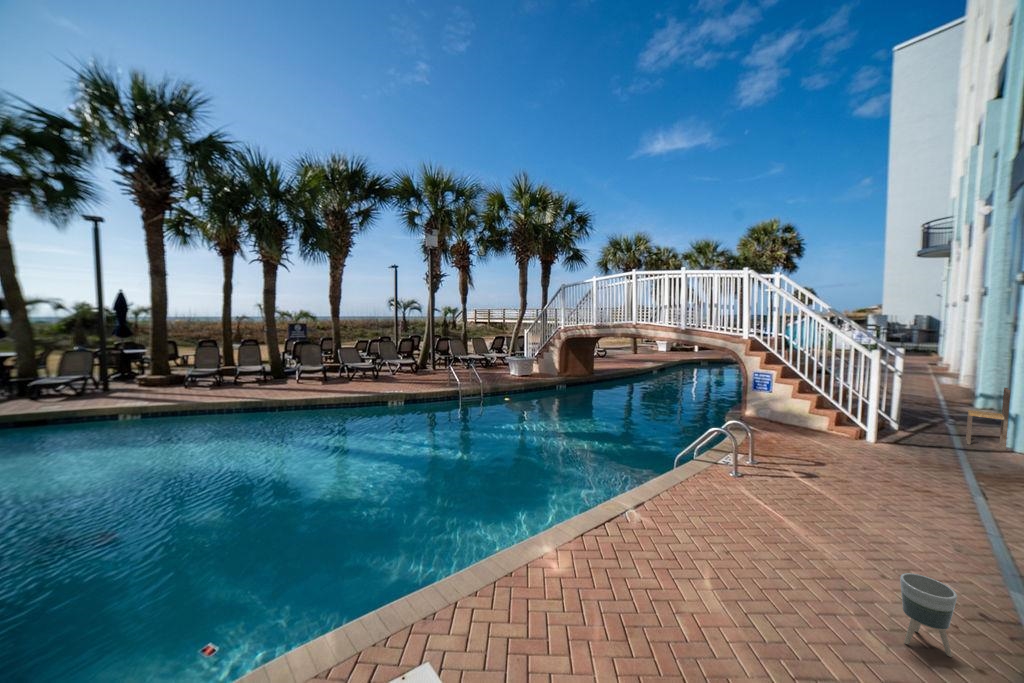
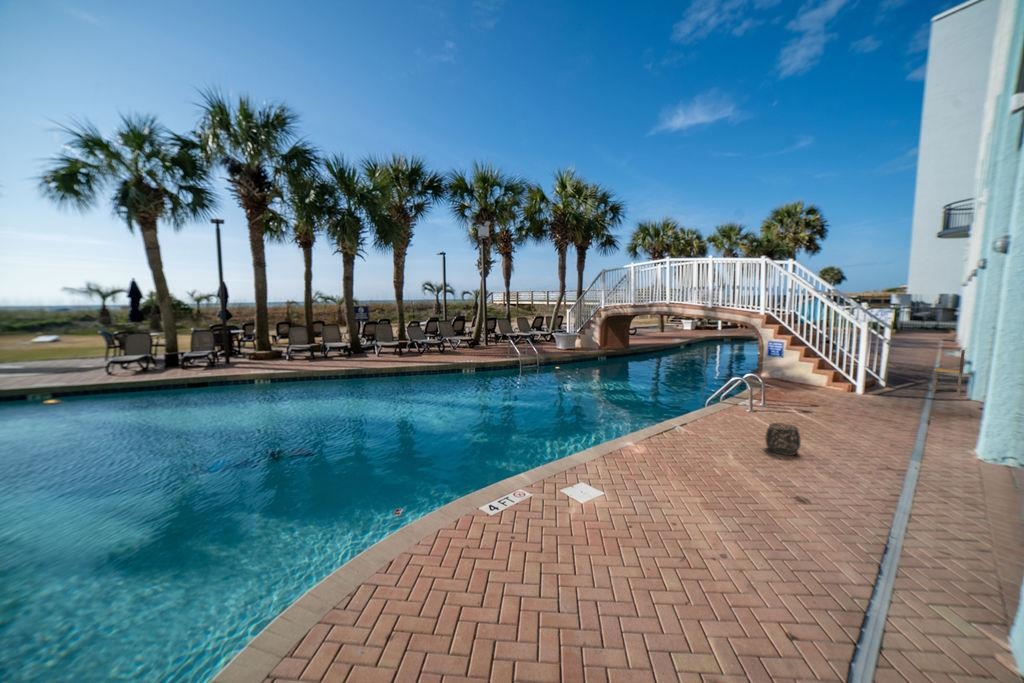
woven basket: none [768,541,836,613] -> present [765,423,801,455]
planter: present [900,573,957,657] -> none [832,431,858,467]

